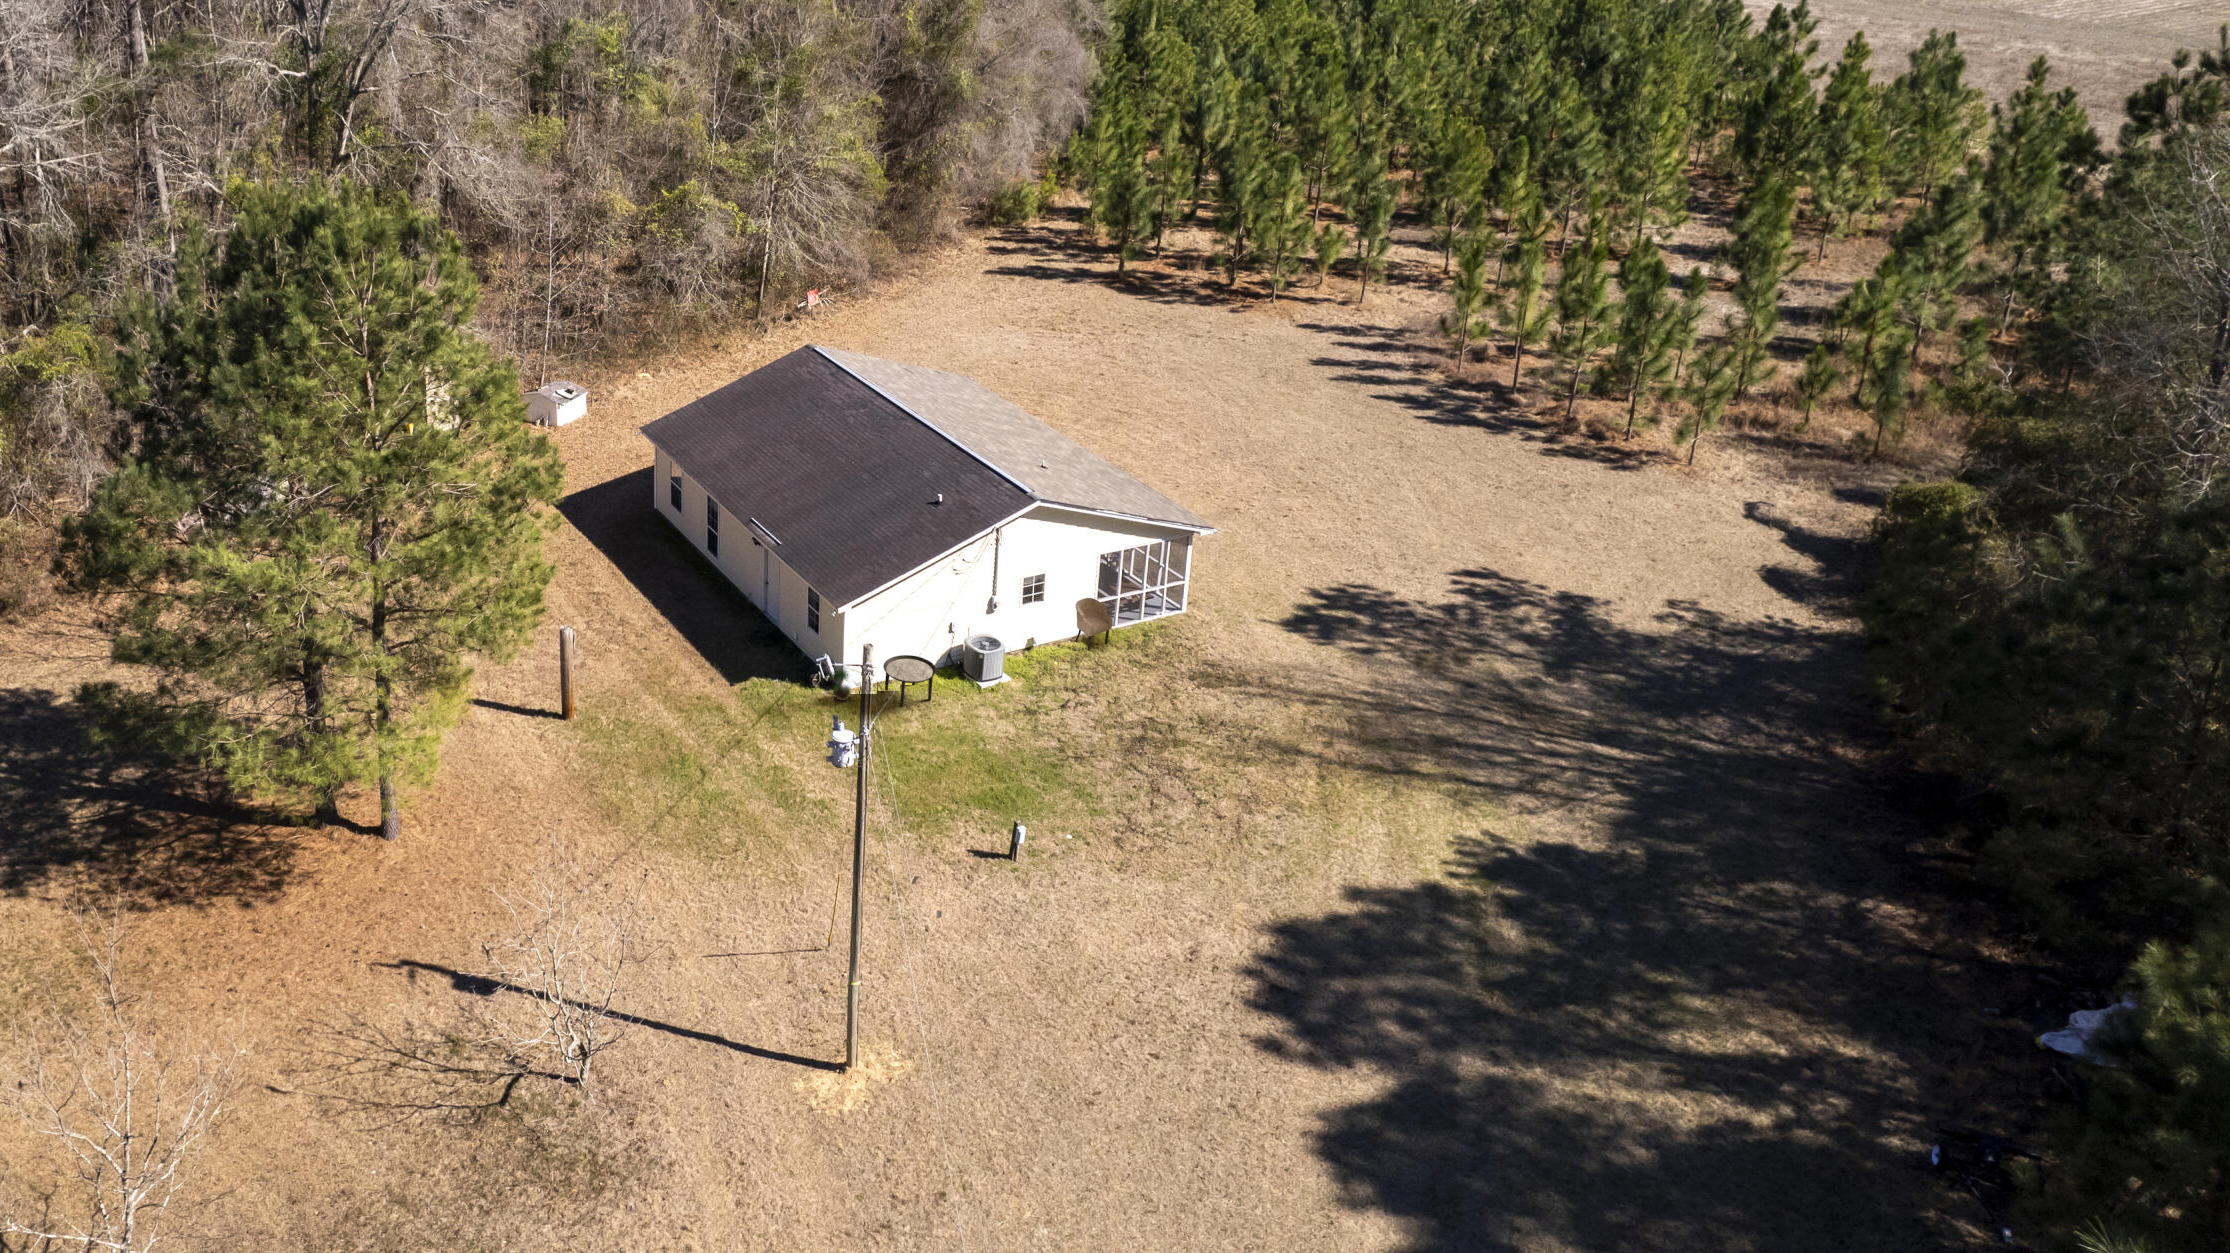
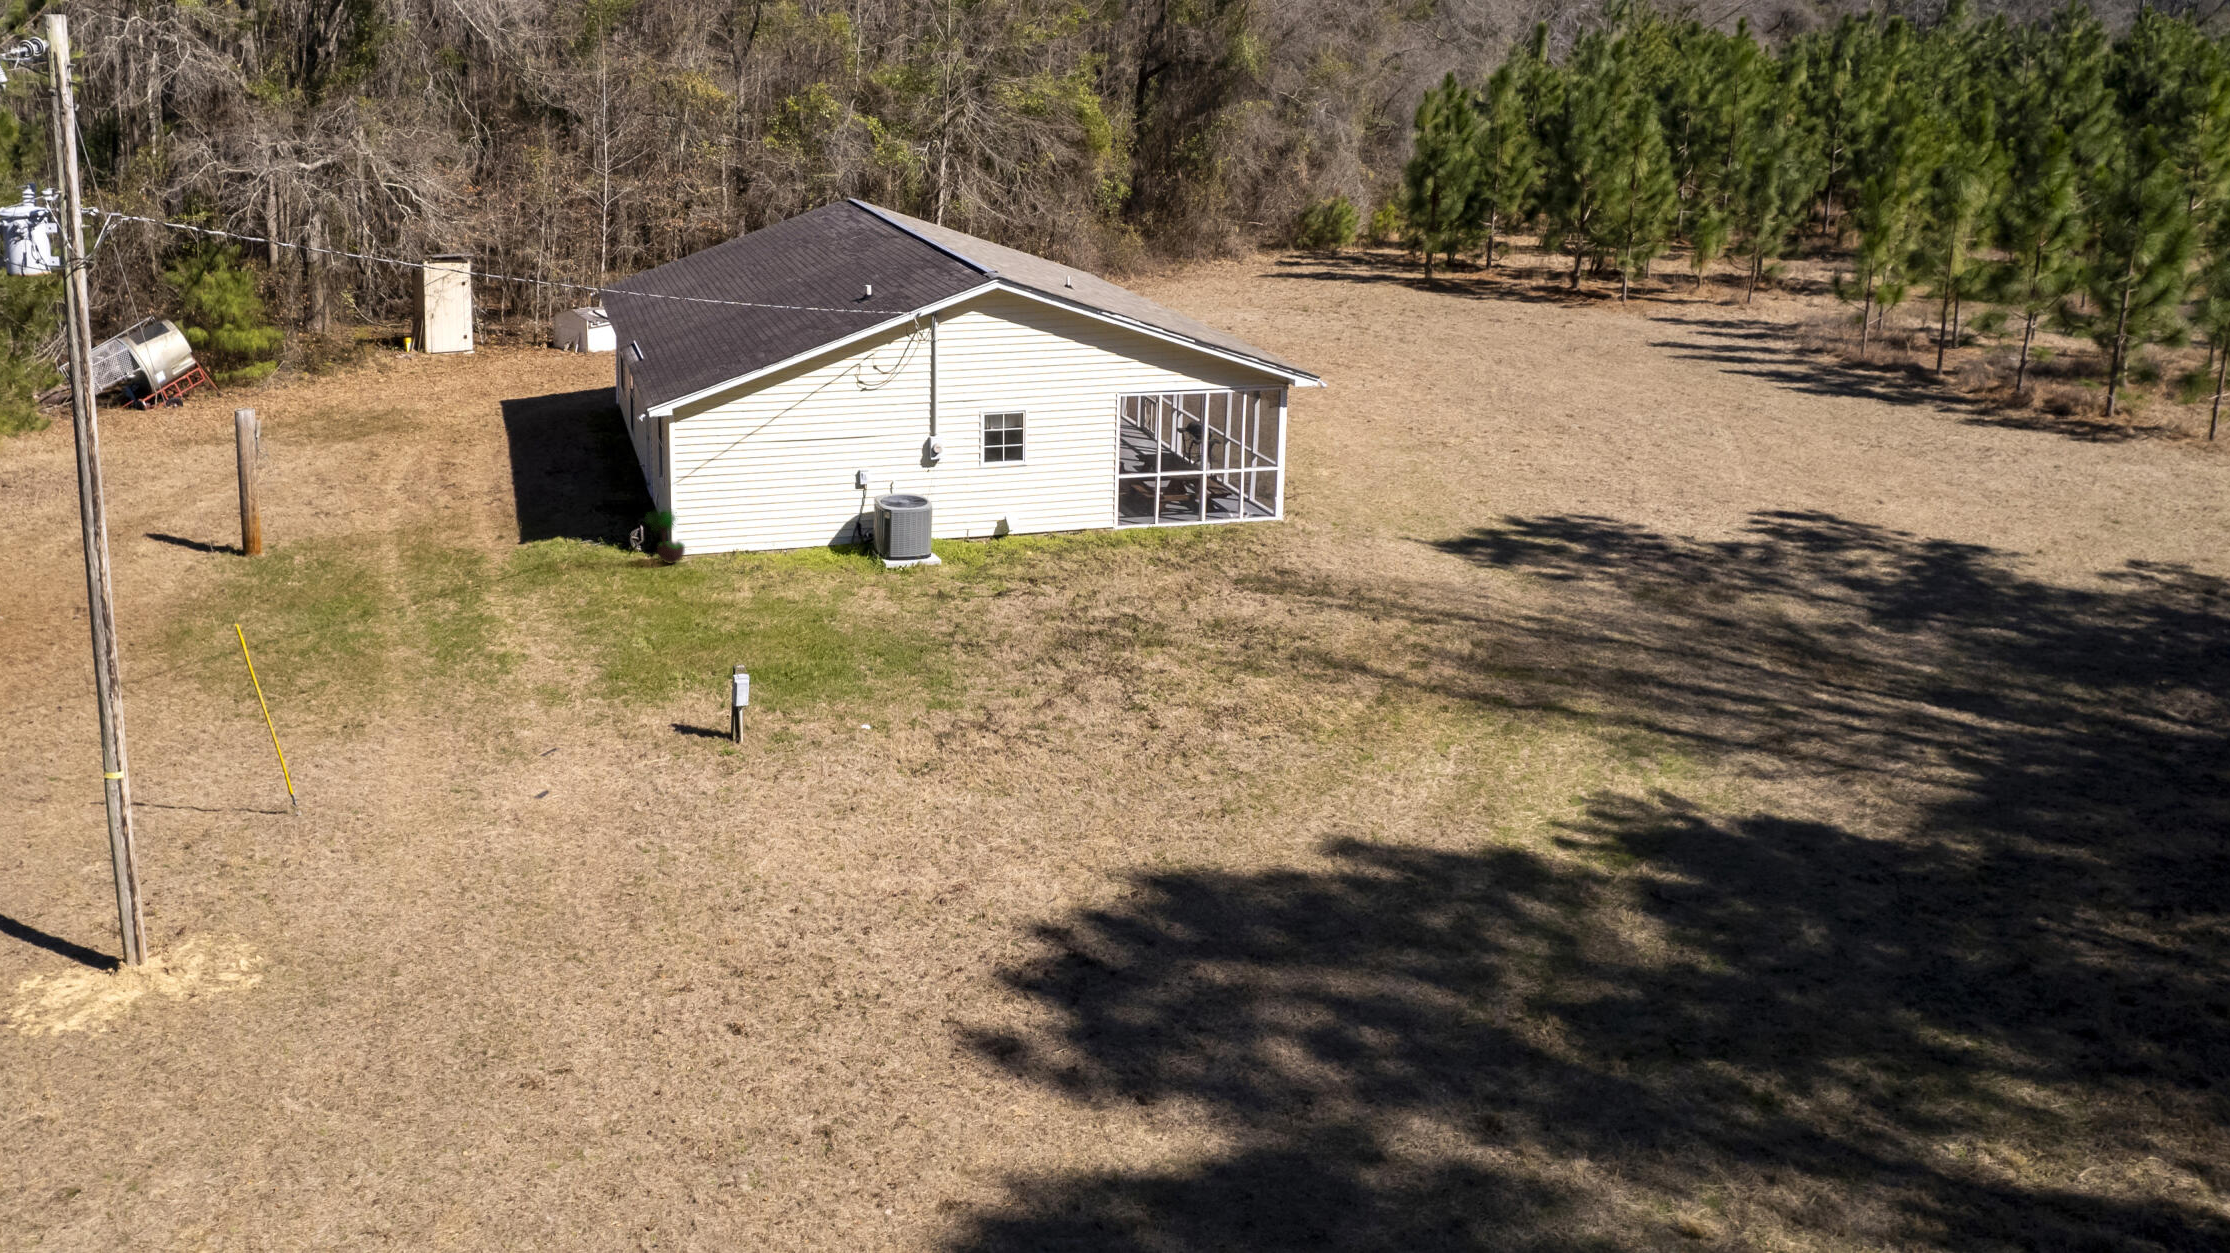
chair: present [1075,598,1112,650] -> none [1082,470,1138,545]
round table: present [883,655,936,706] -> none [734,510,815,575]

